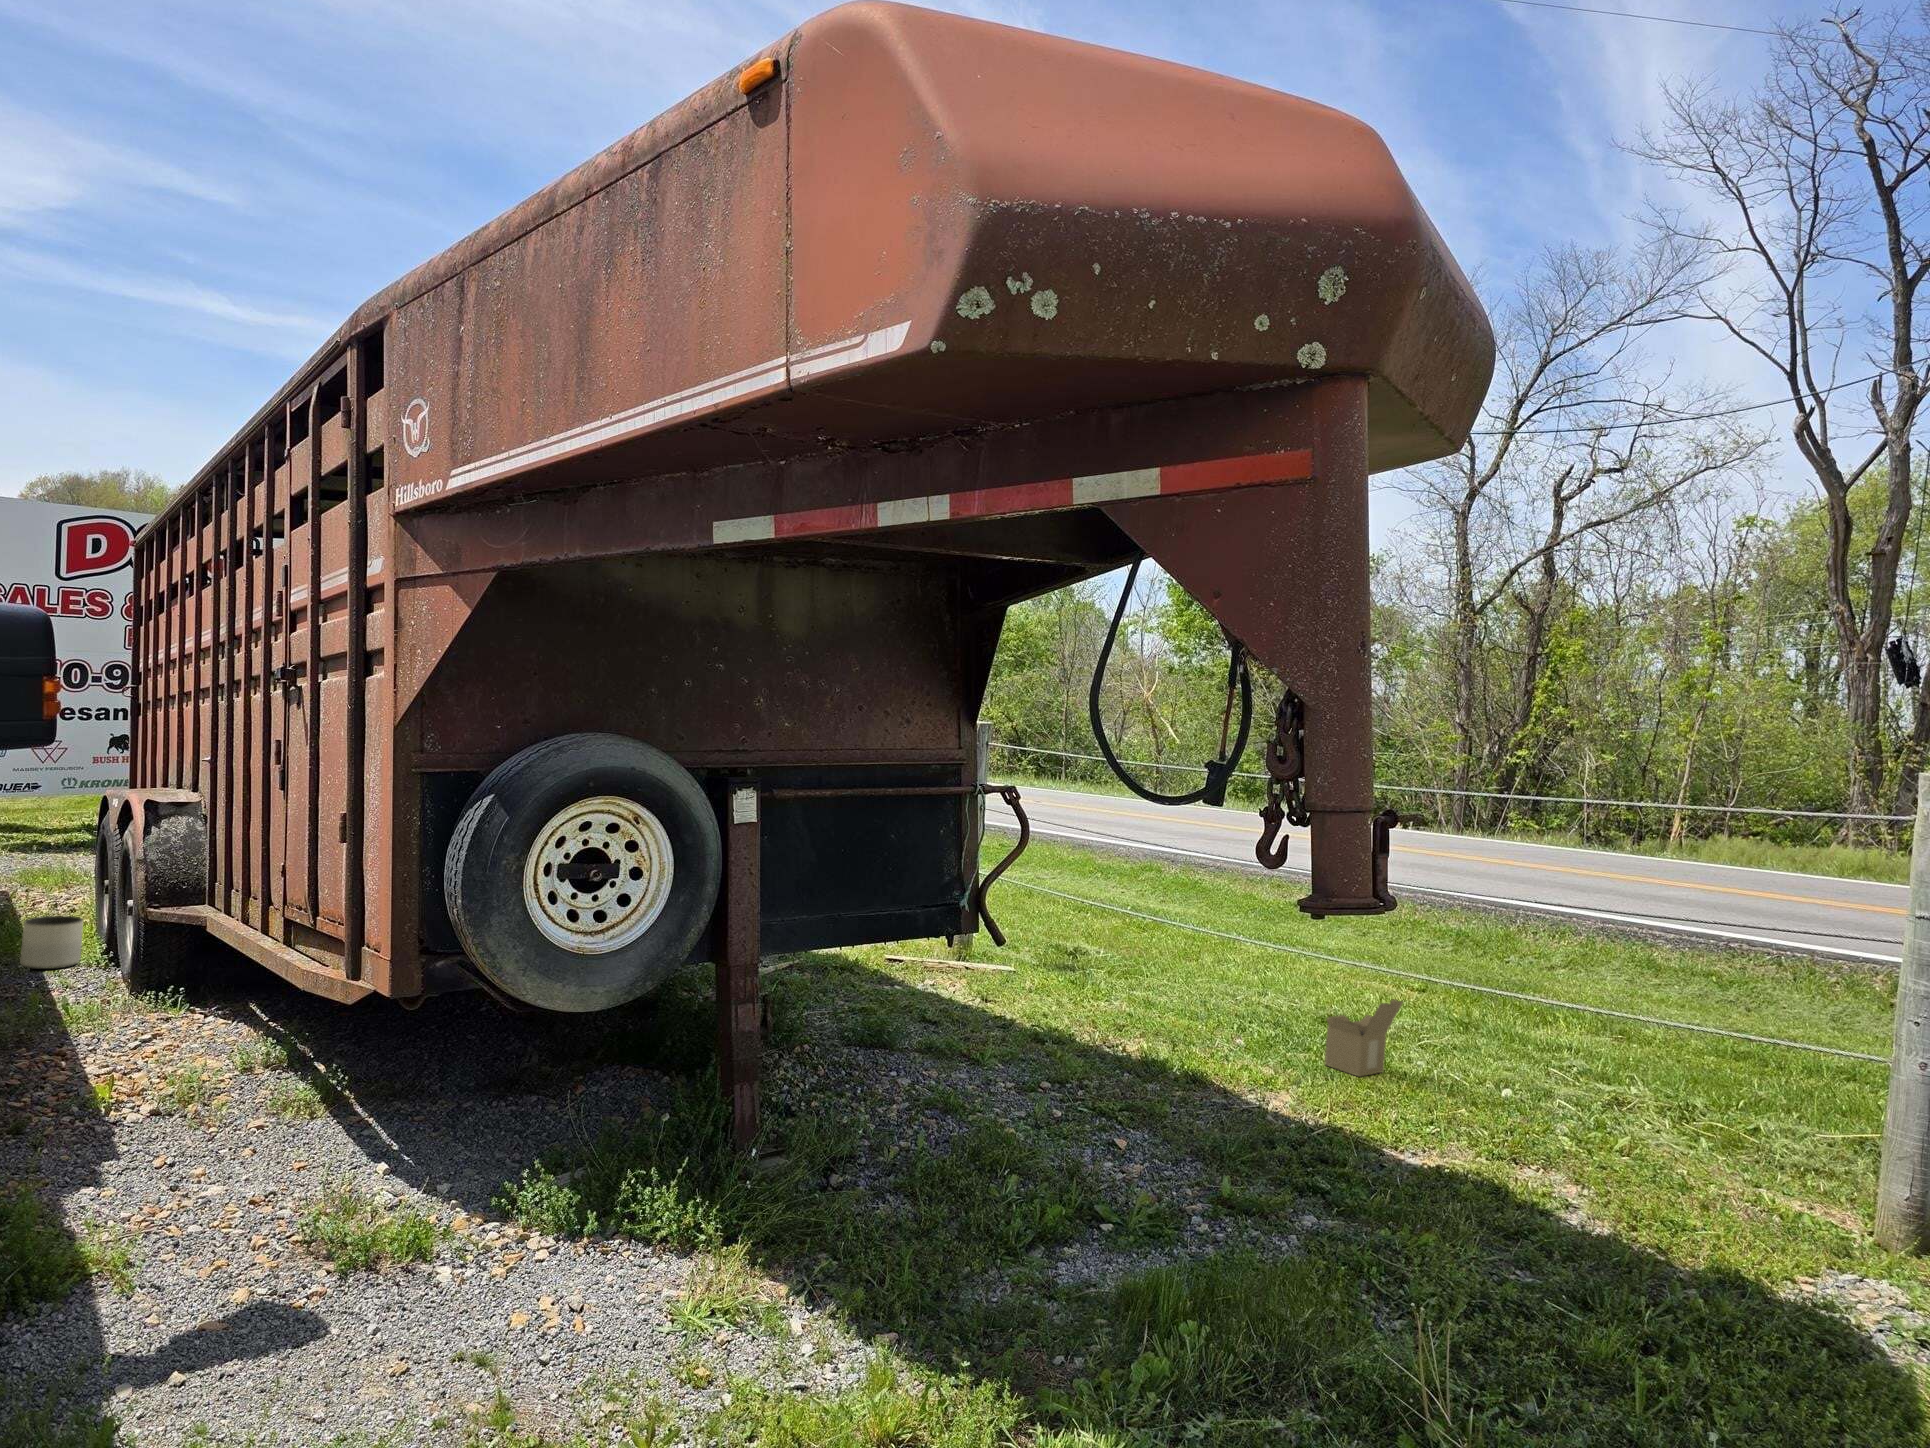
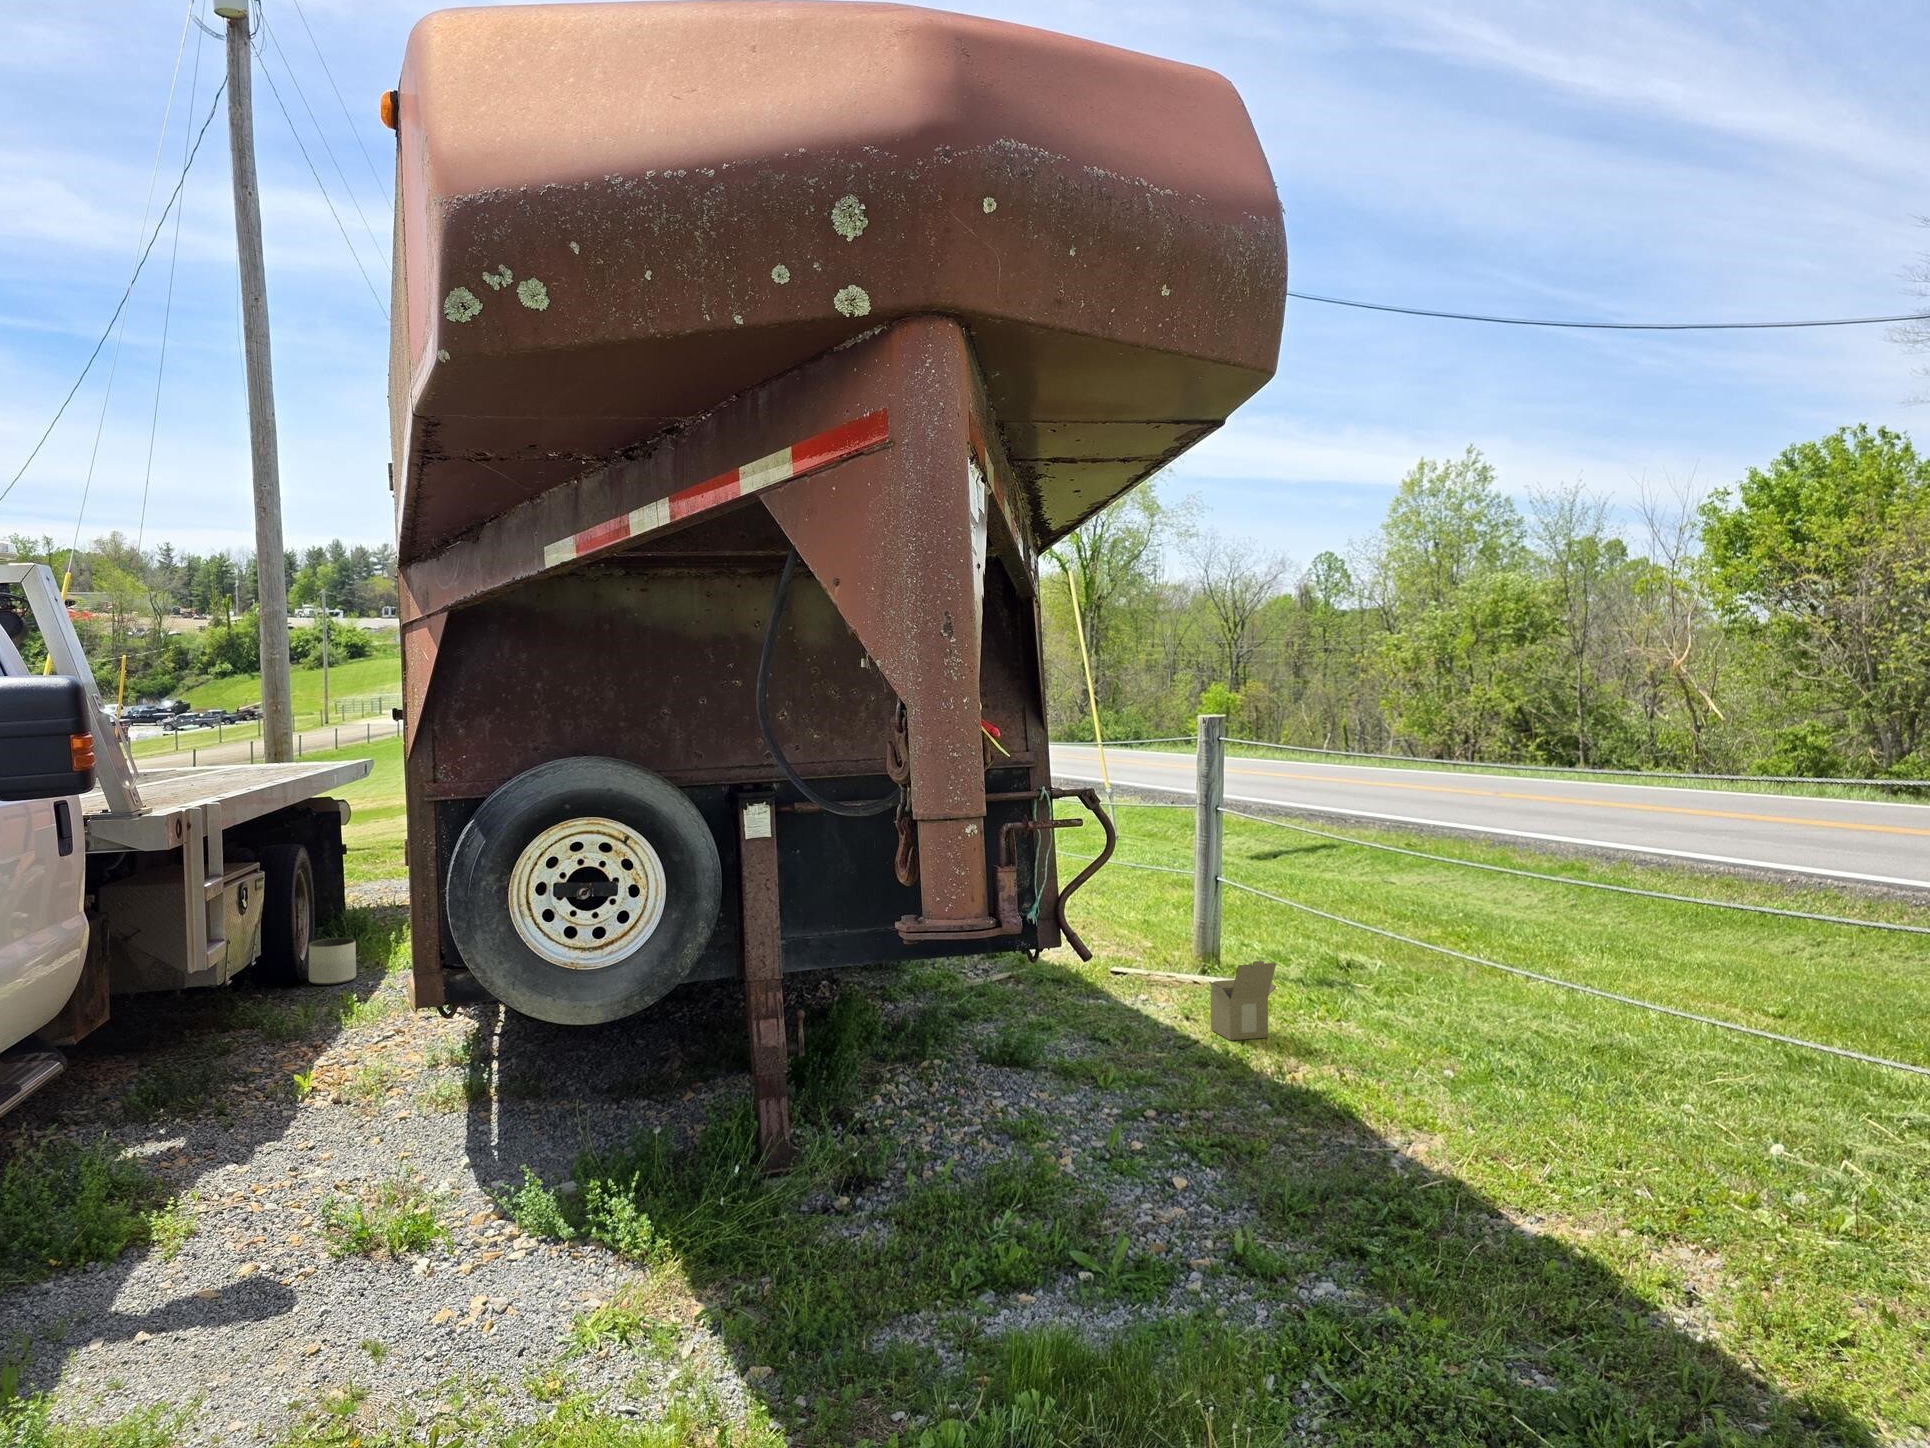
cardboard box: present [1325,999,1403,1077] -> present [1209,961,1276,1040]

